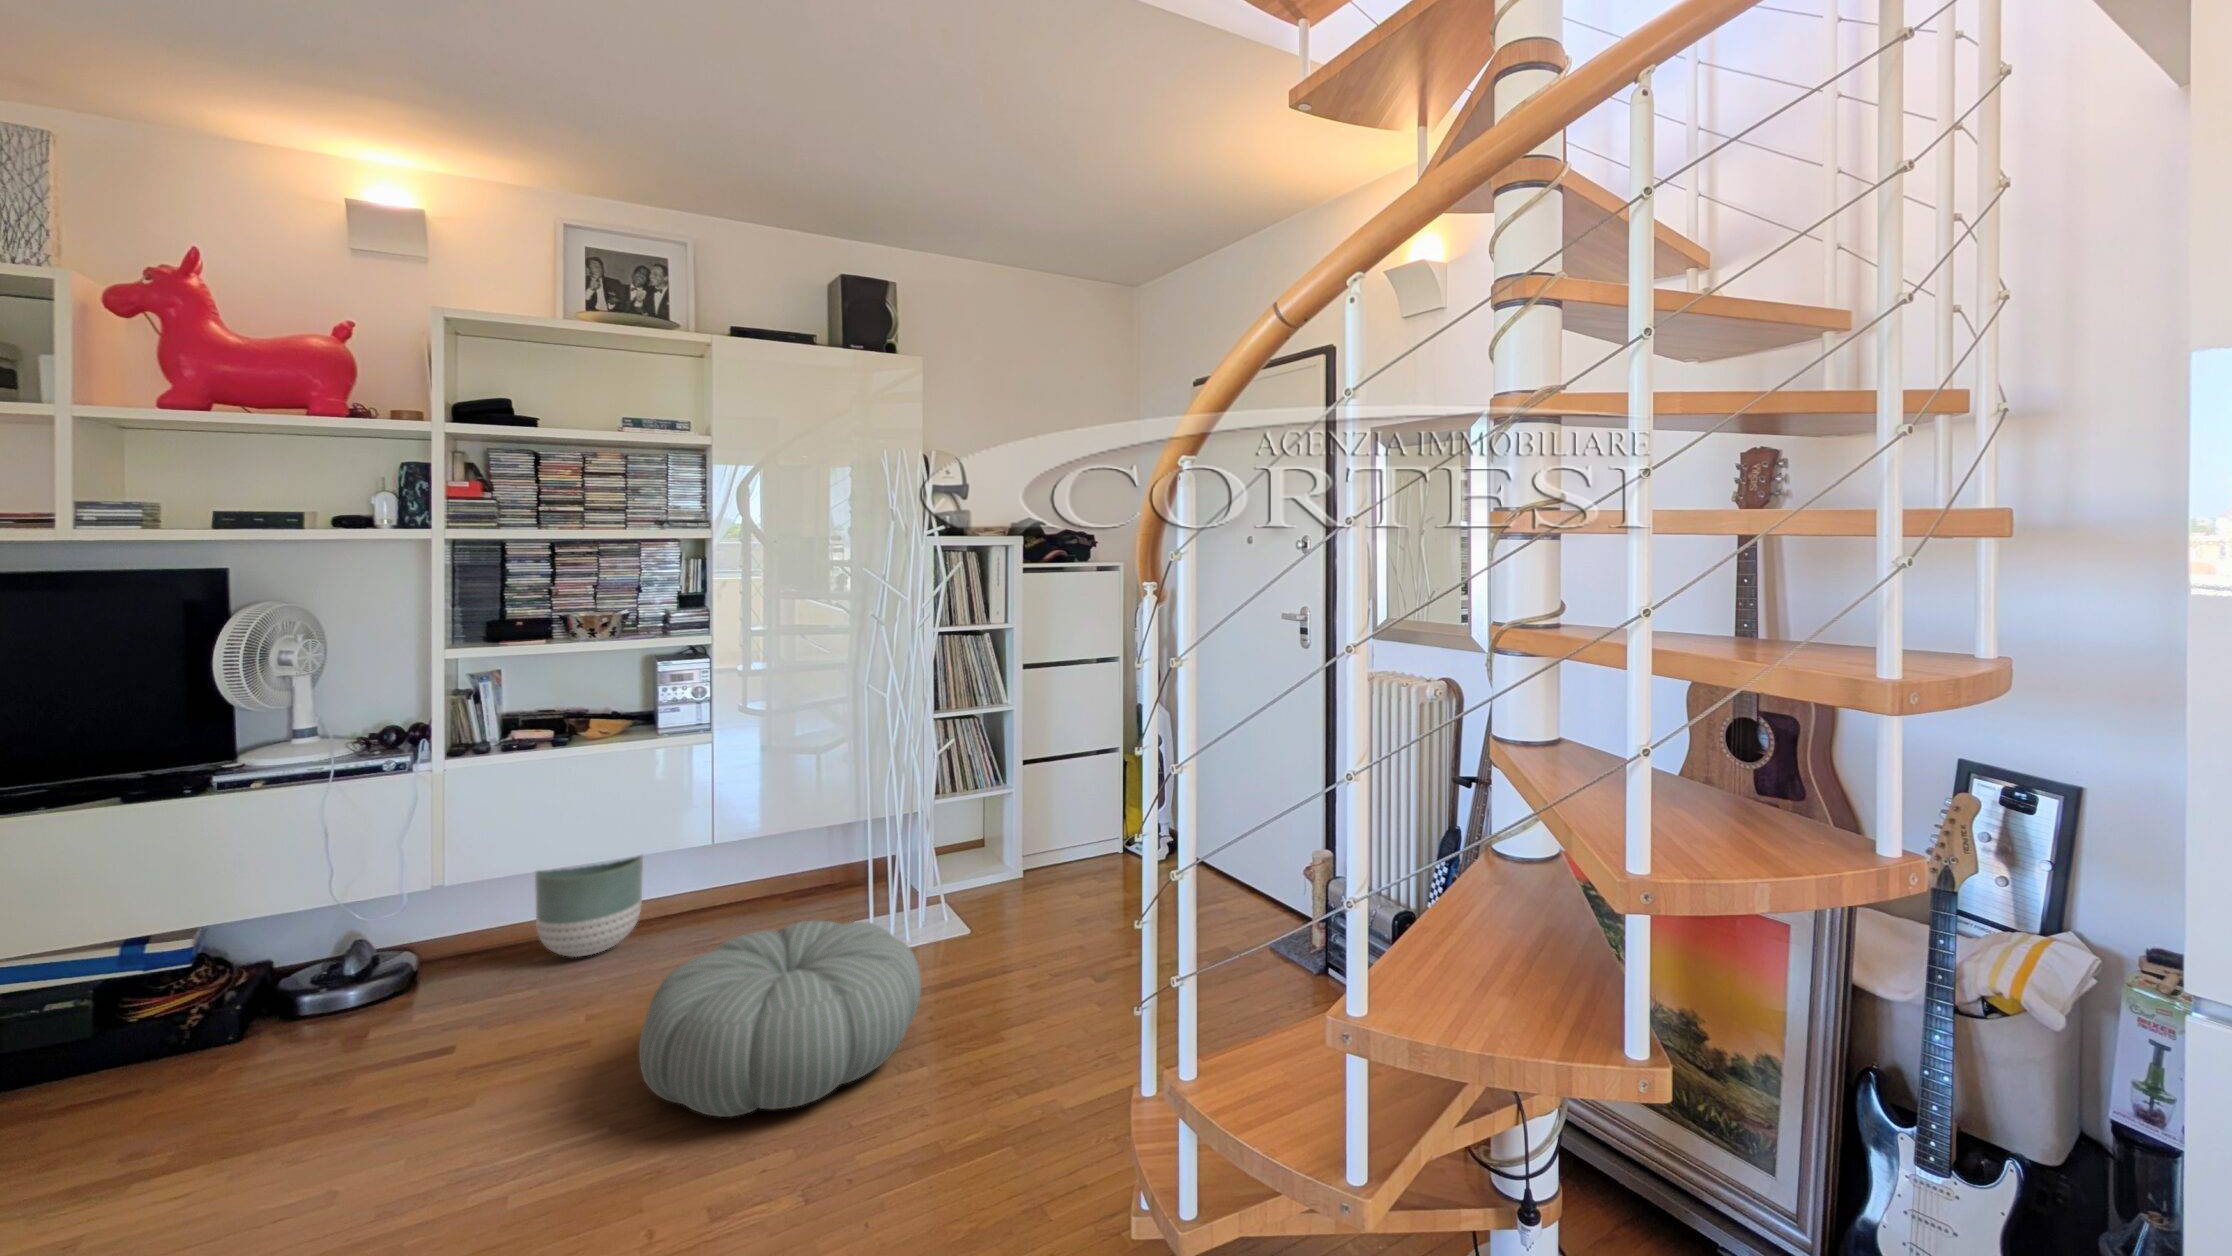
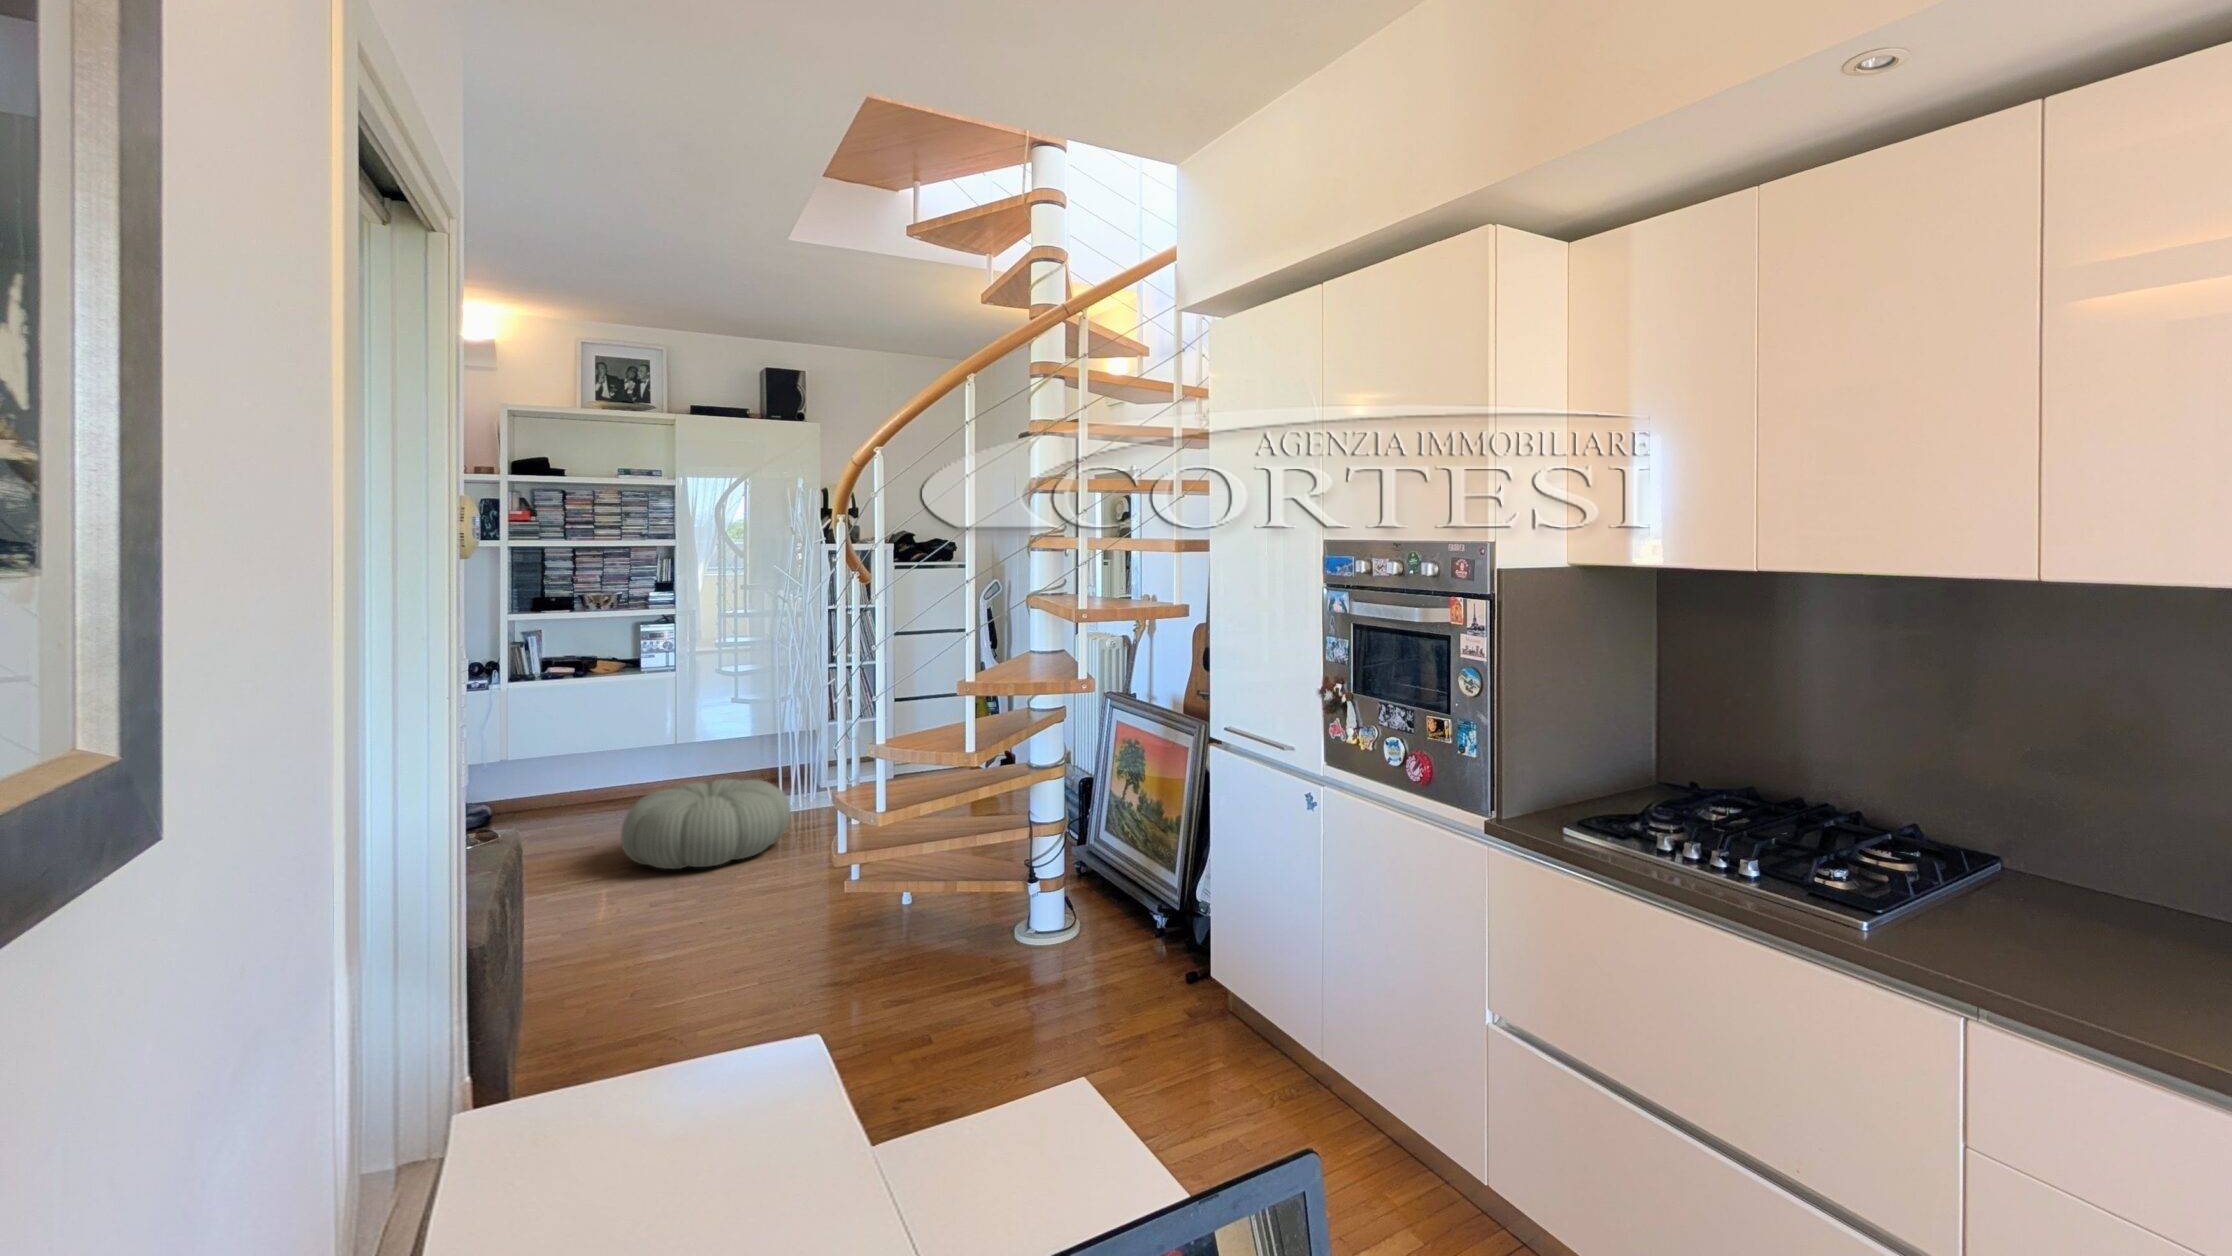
planter: present [535,856,643,957] -> none [563,748,631,812]

